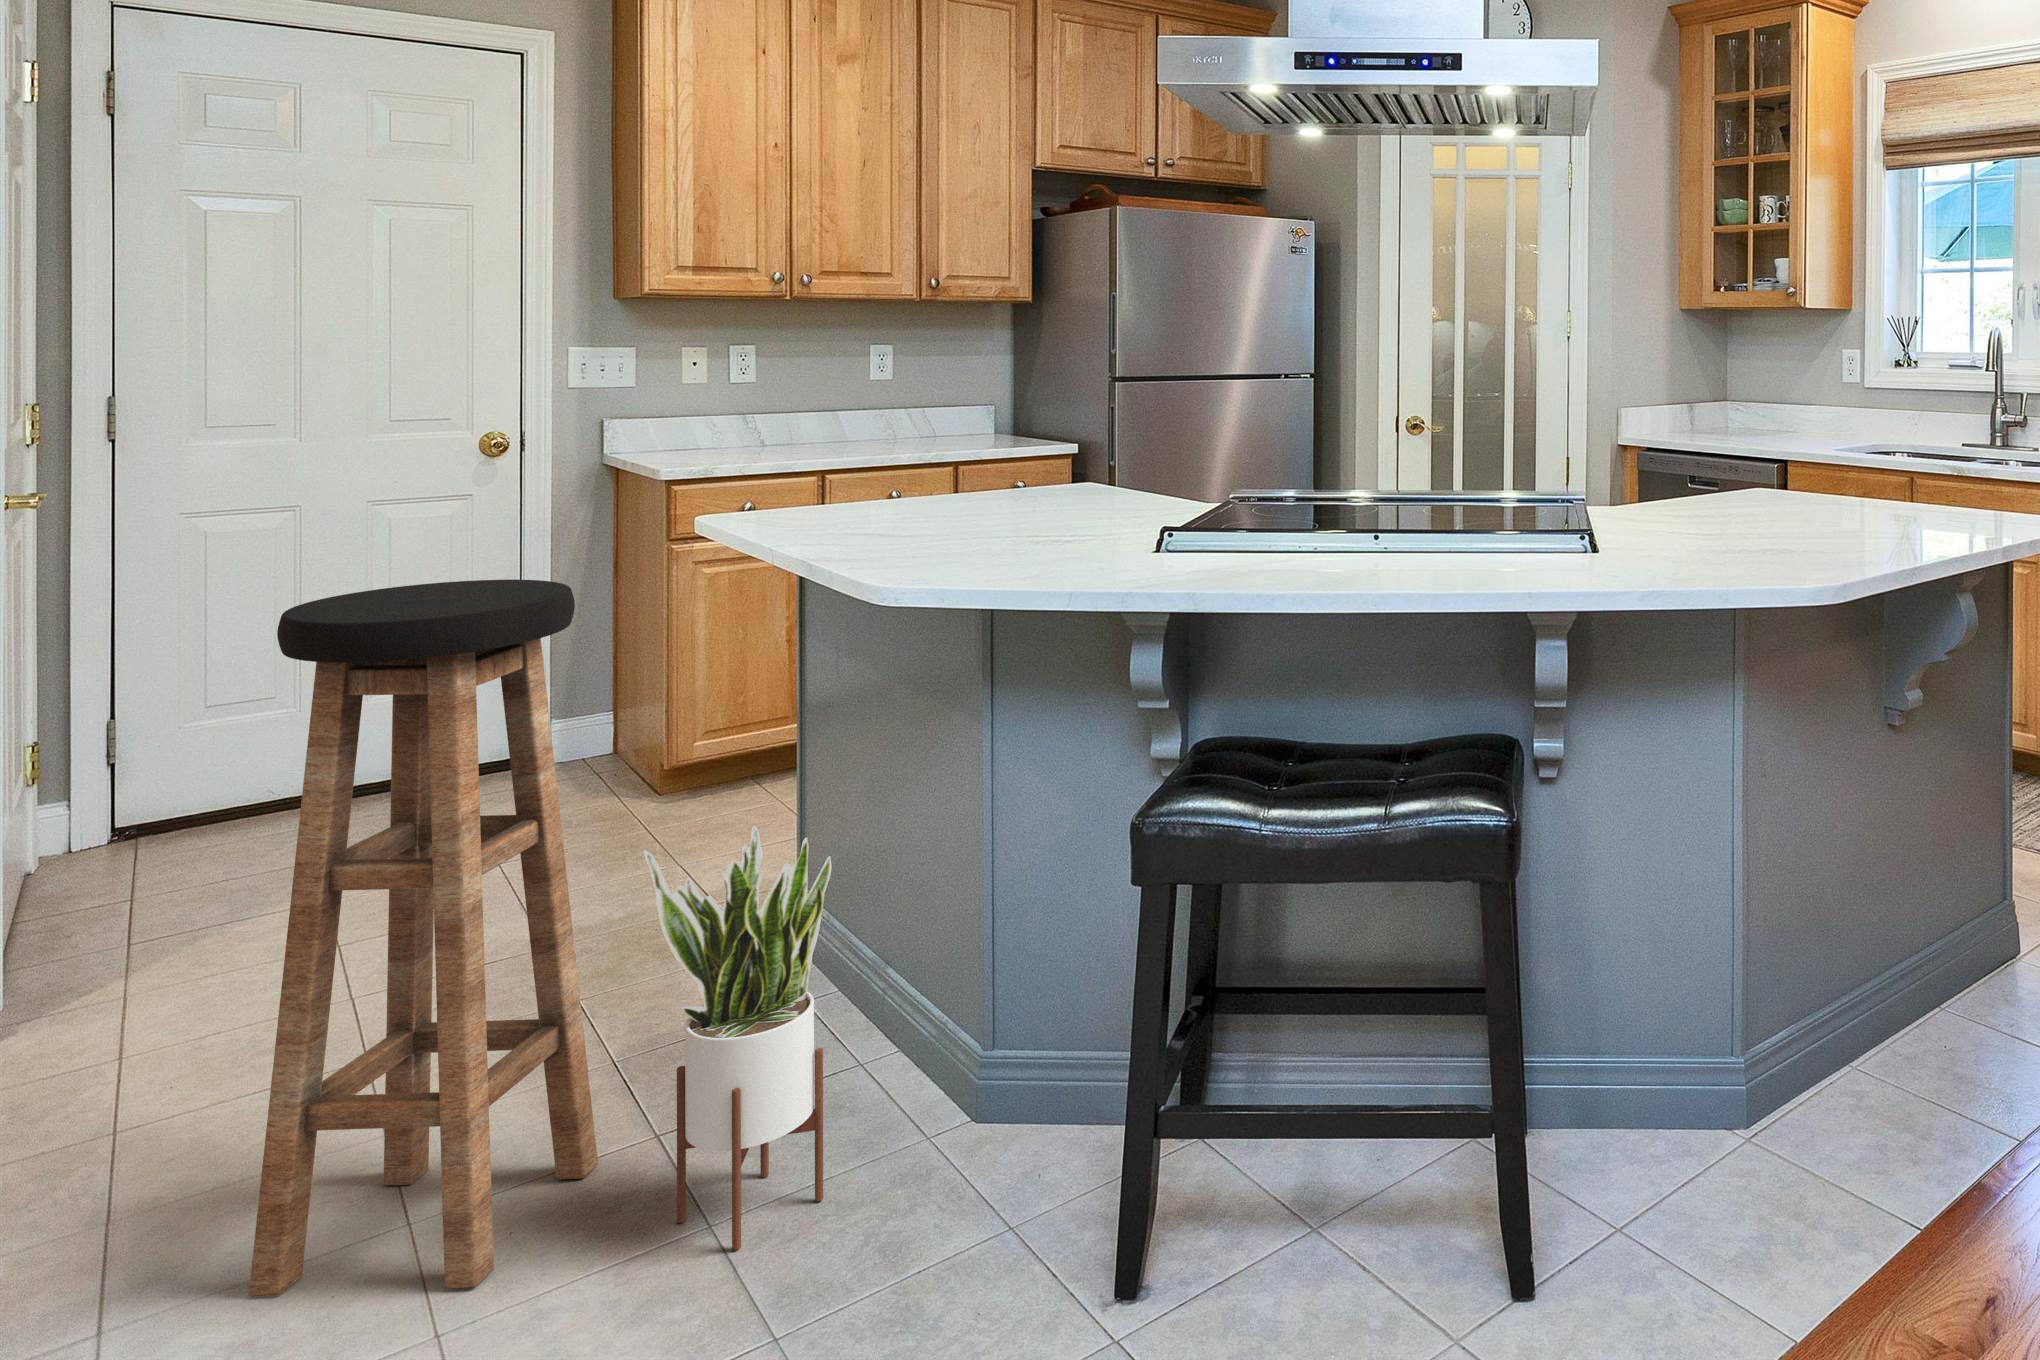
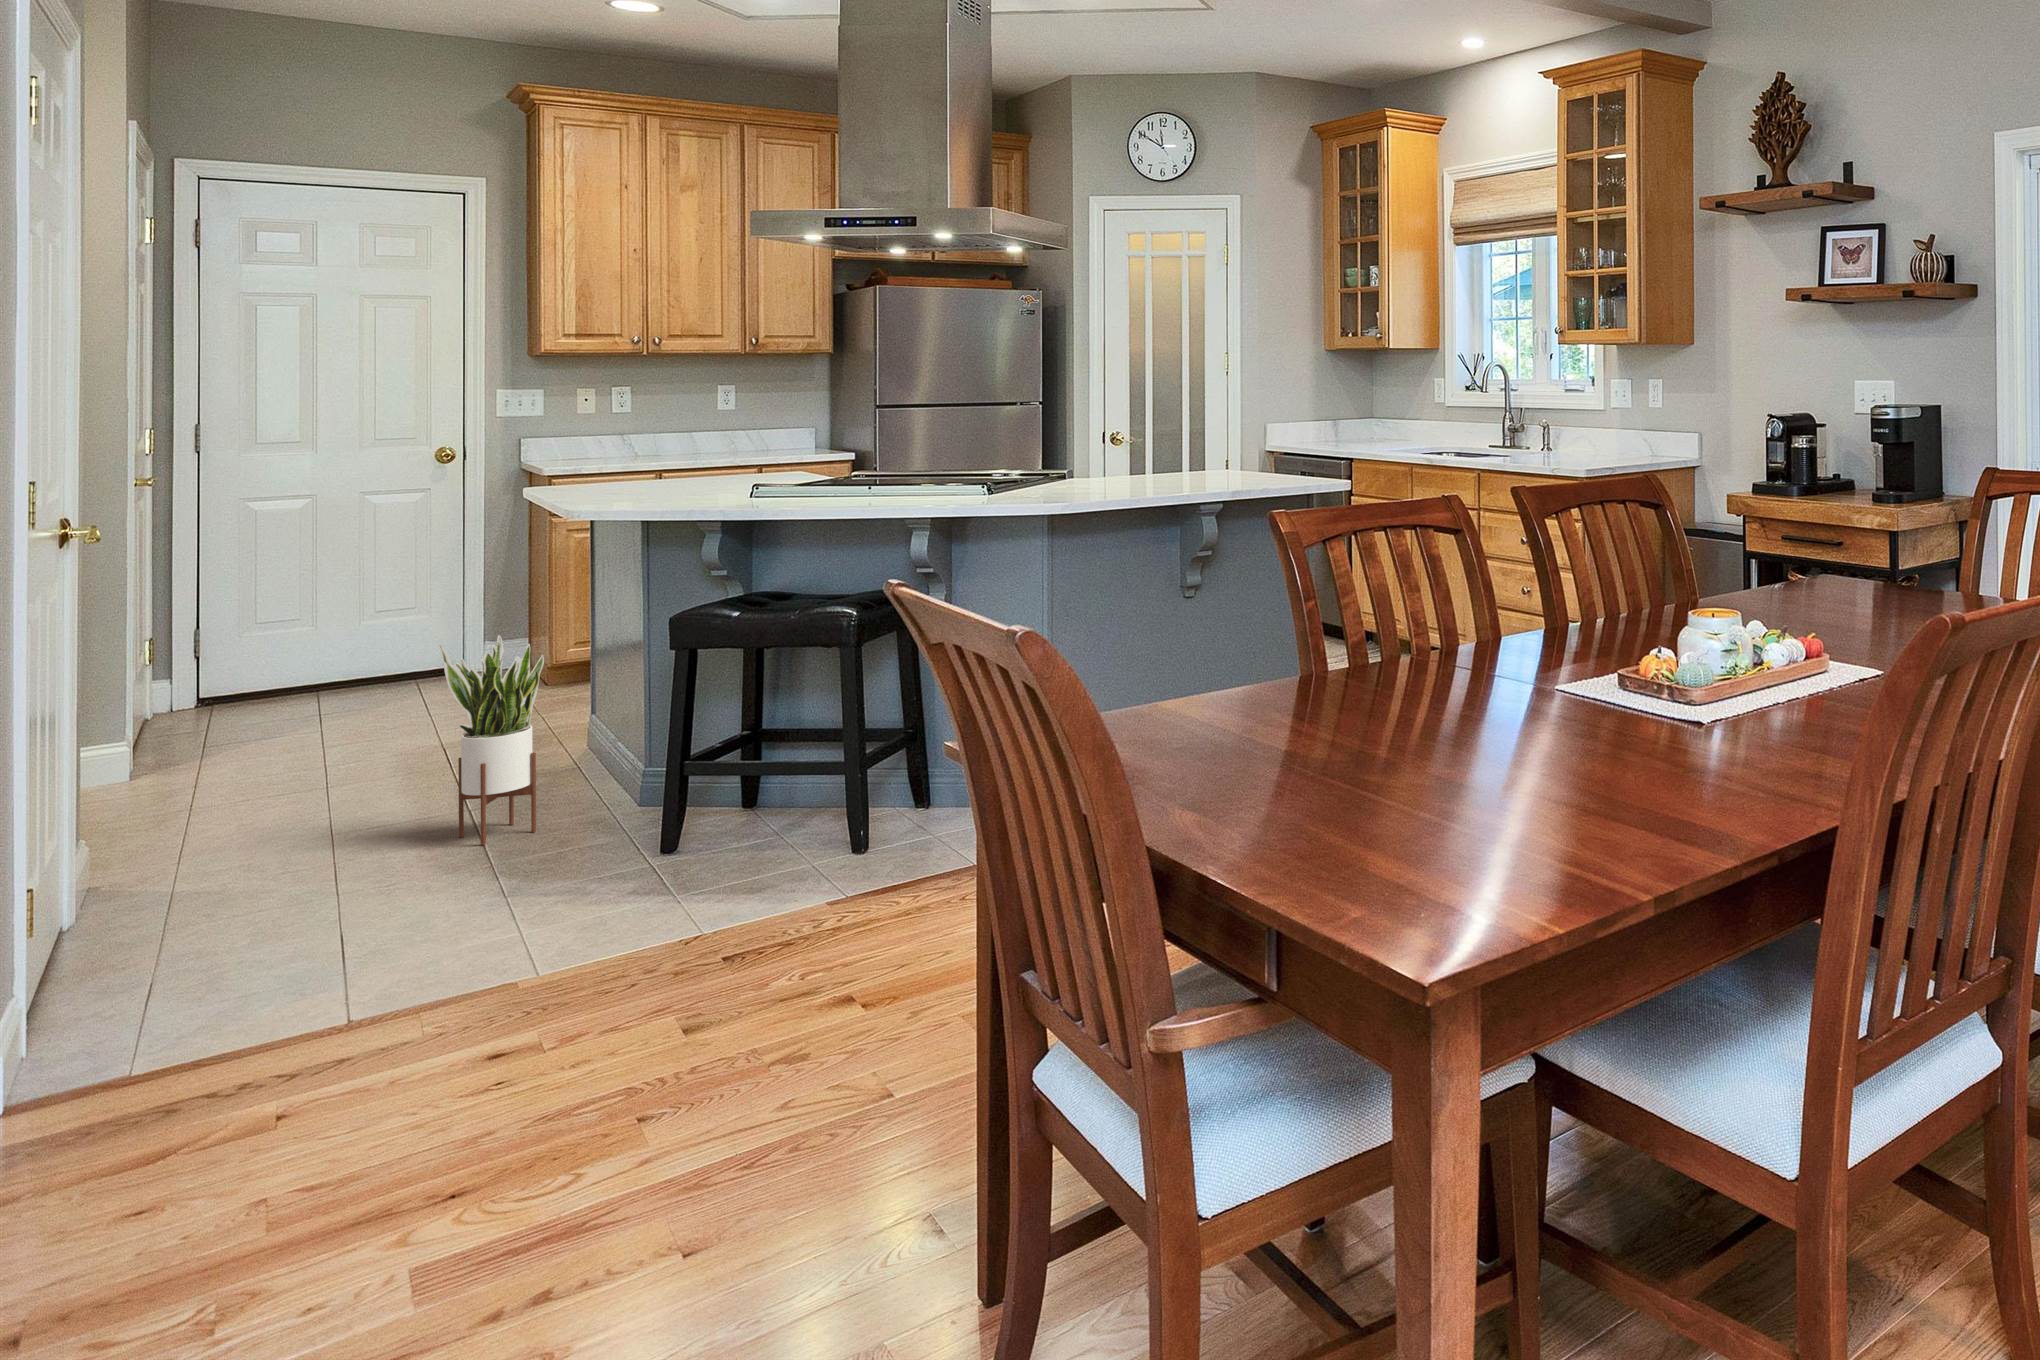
bar stool: present [249,580,598,1297] -> none [246,513,429,855]

